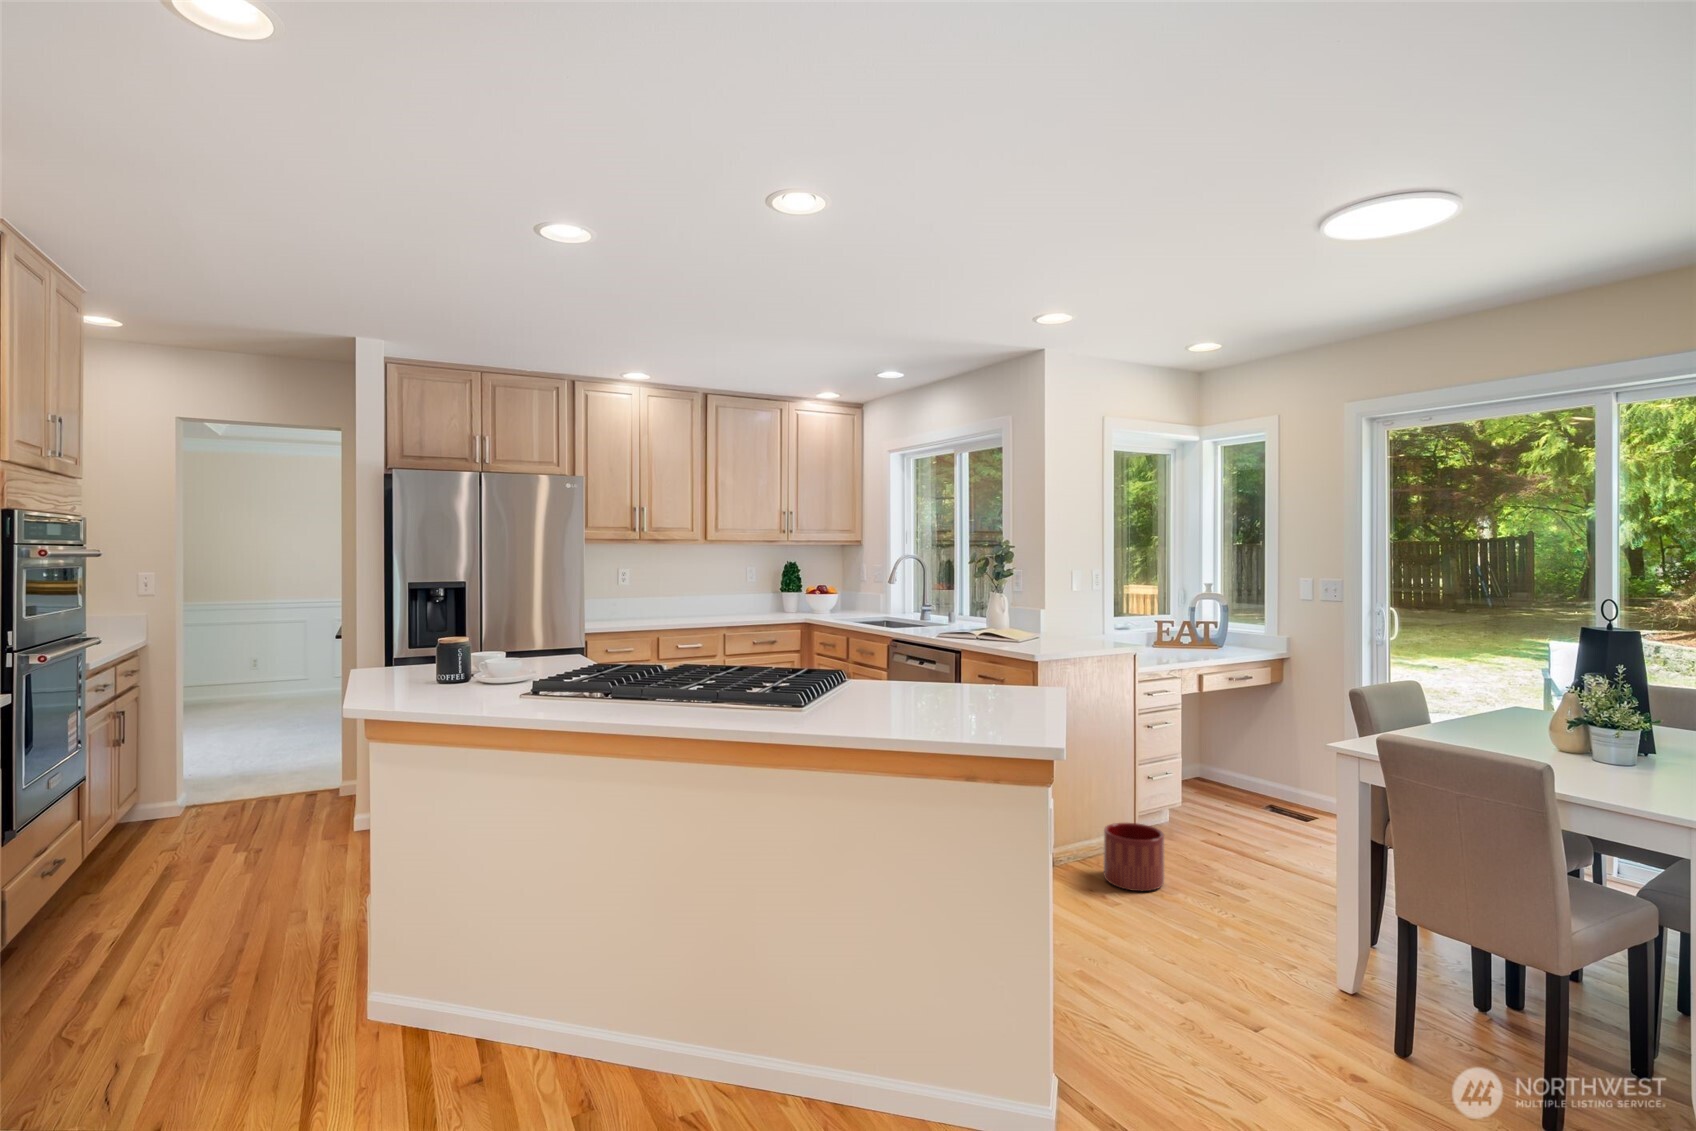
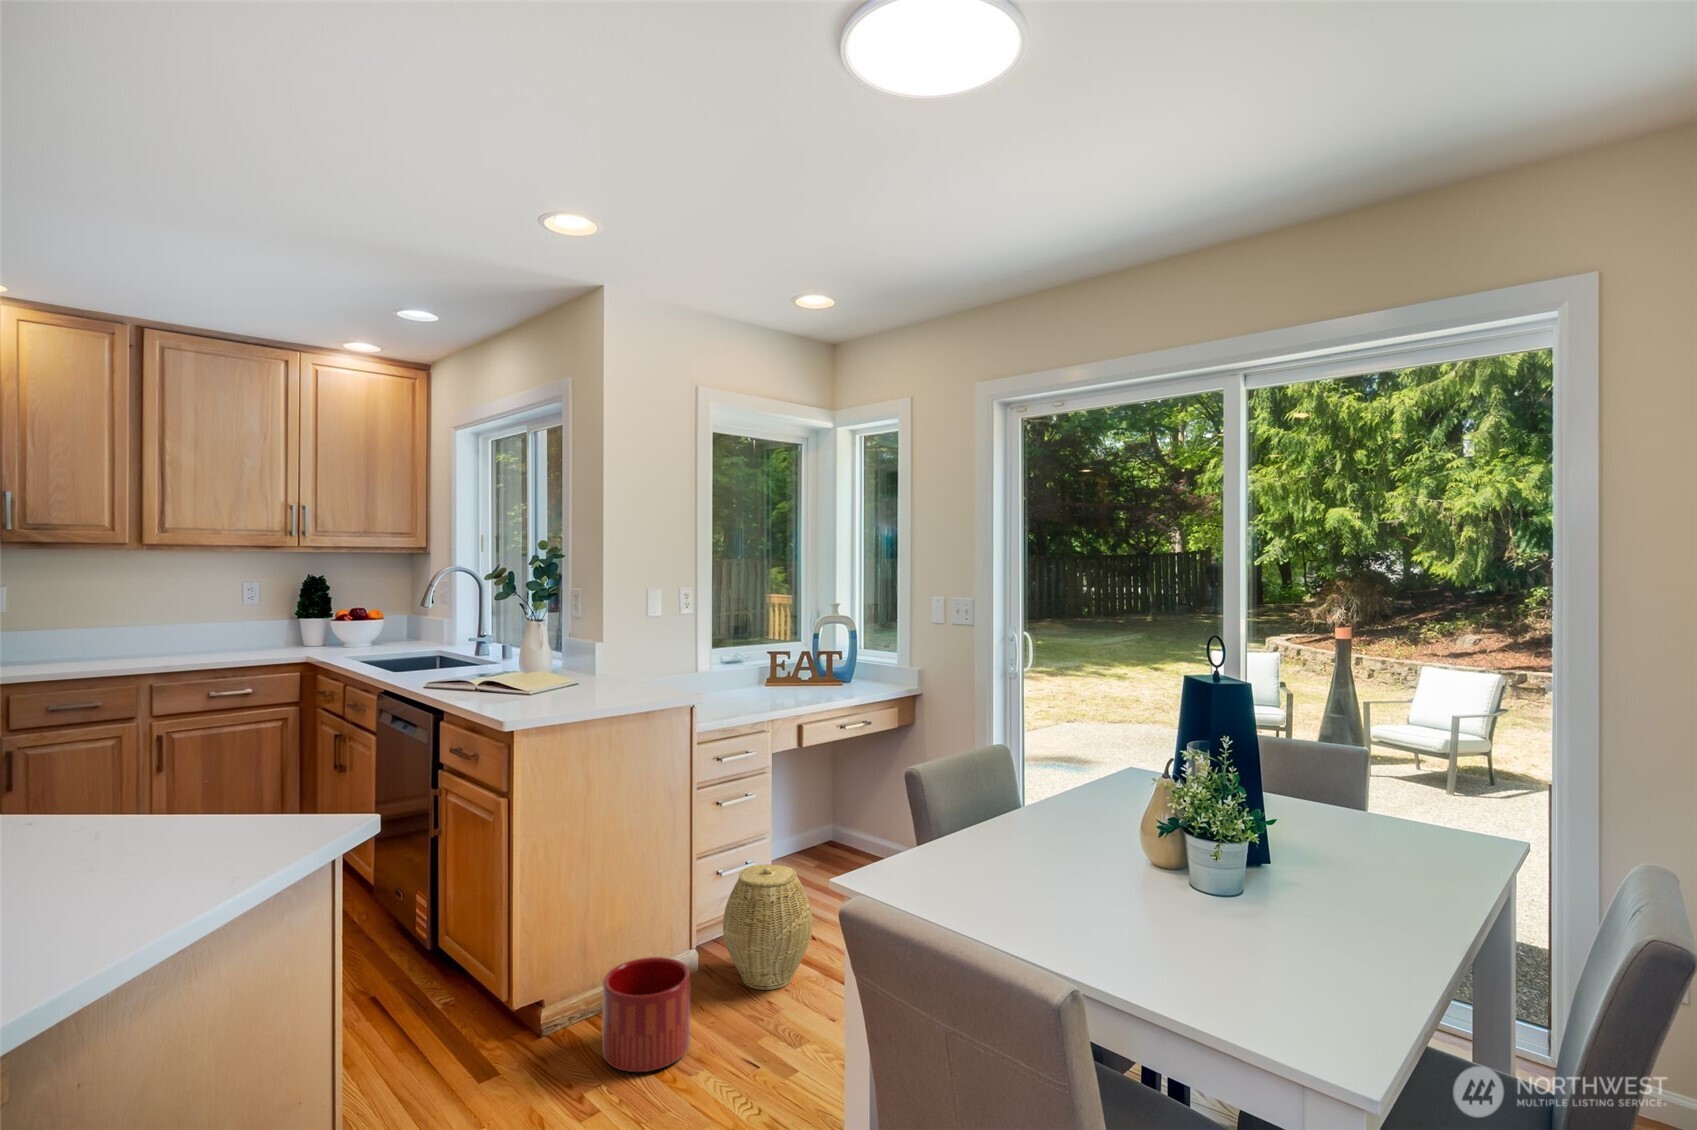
woven basket: none [1162,773,1232,859] -> present [723,864,812,990]

